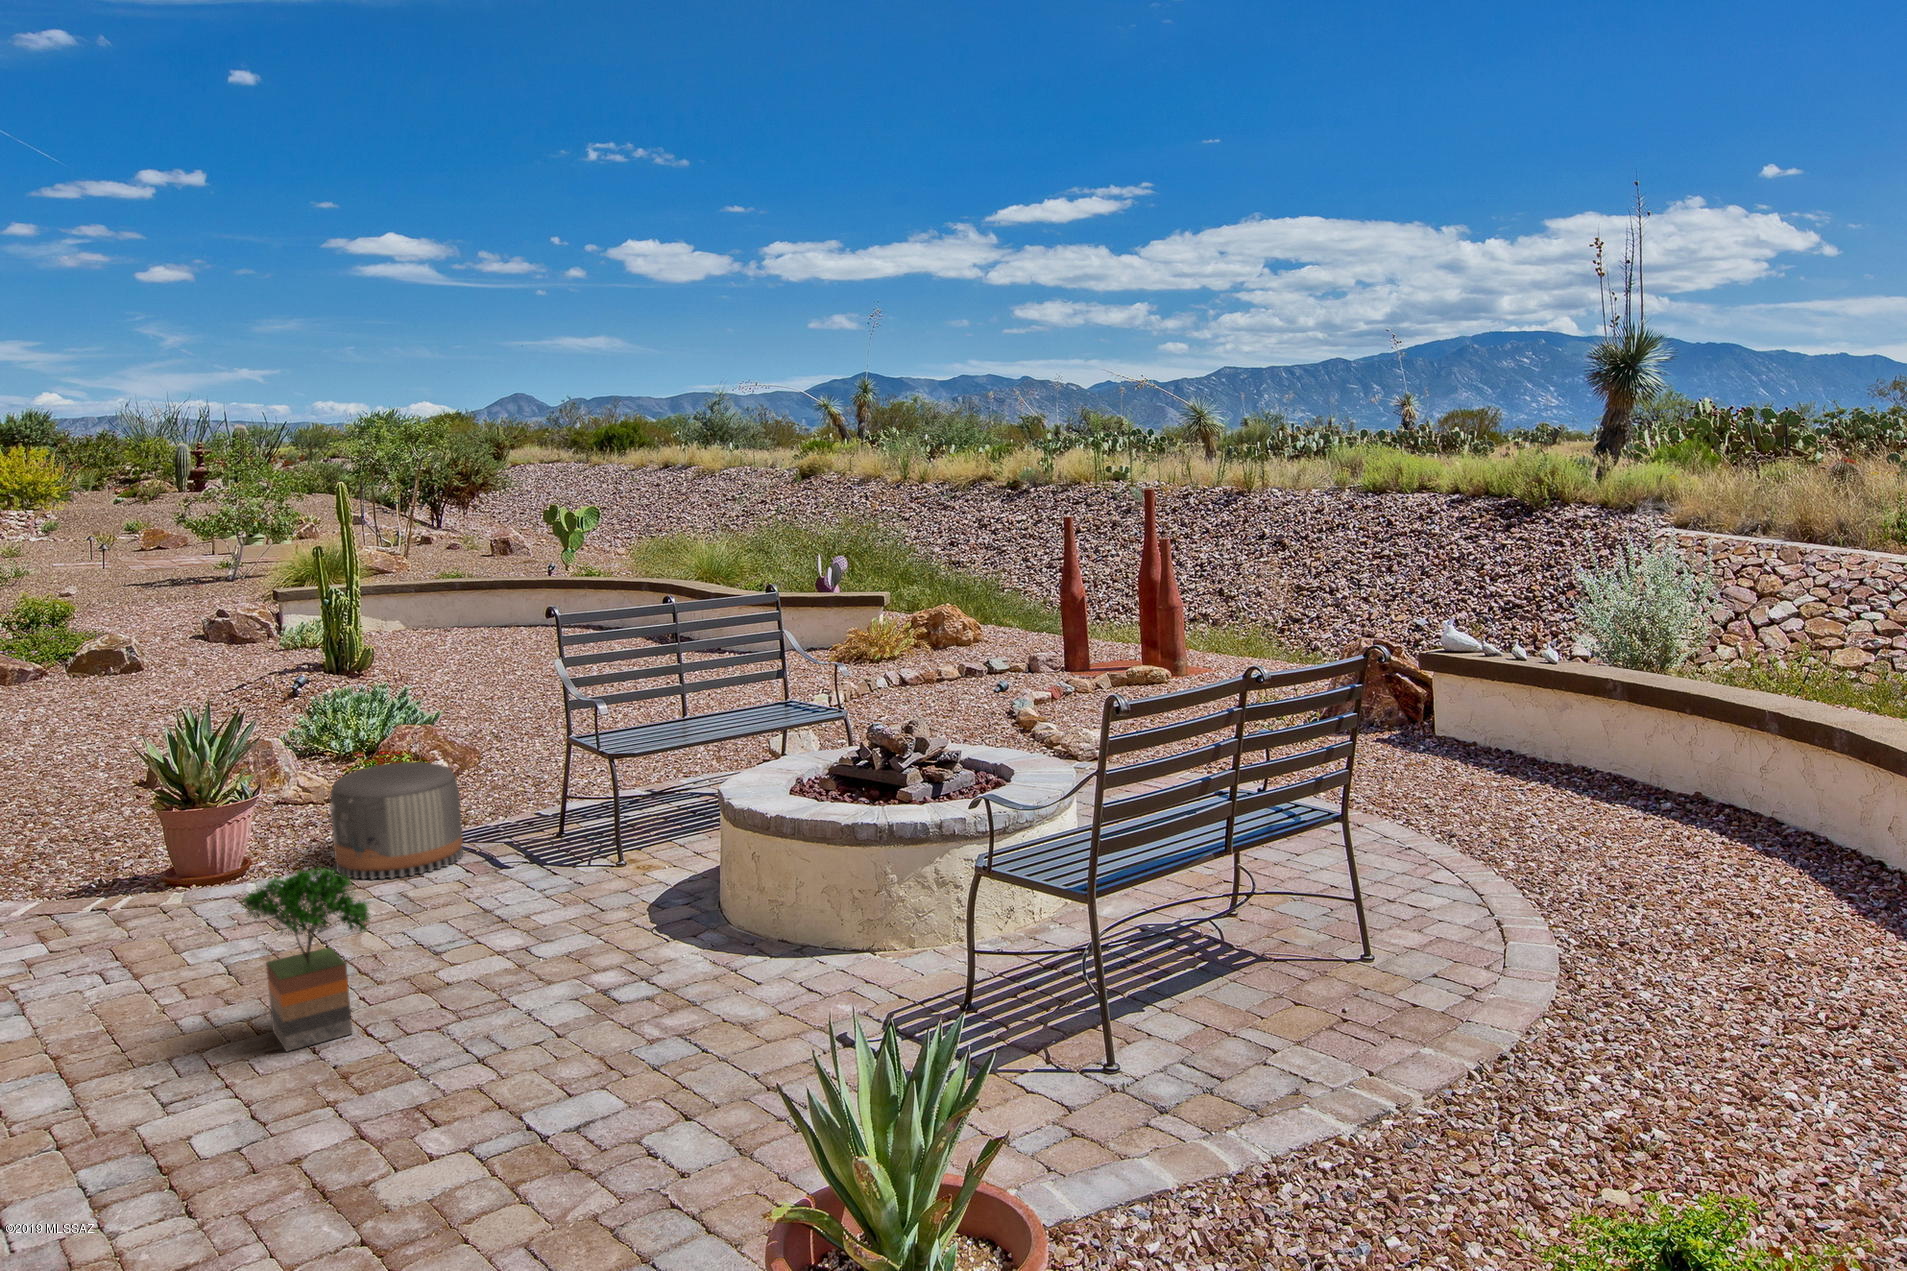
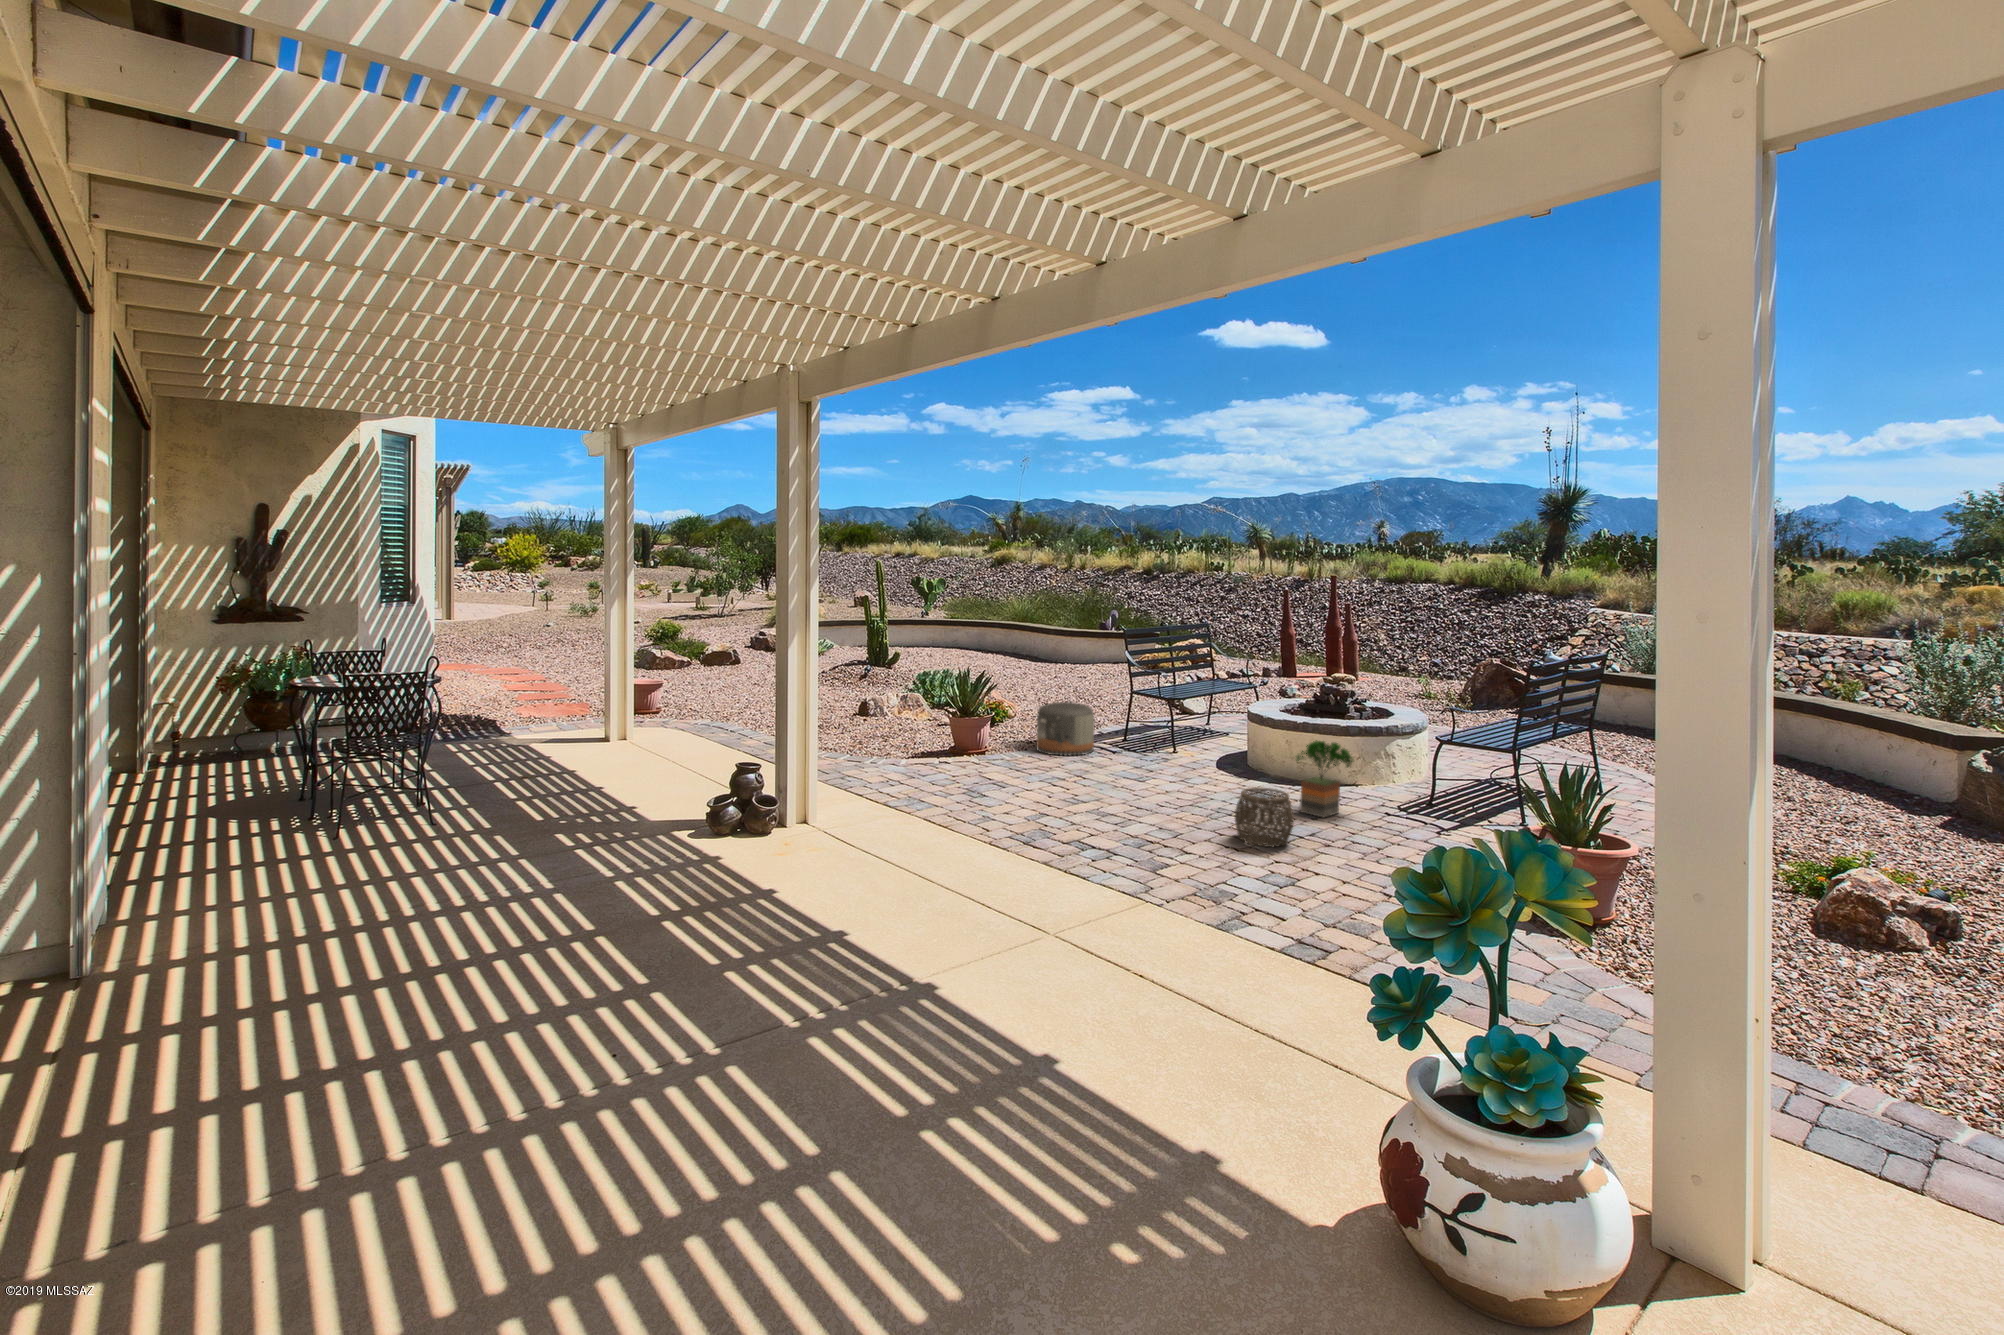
potted tree: present [241,867,369,1052] -> present [1296,740,1353,818]
woven basket: none [303,1033,464,1207] -> present [1235,788,1294,847]

